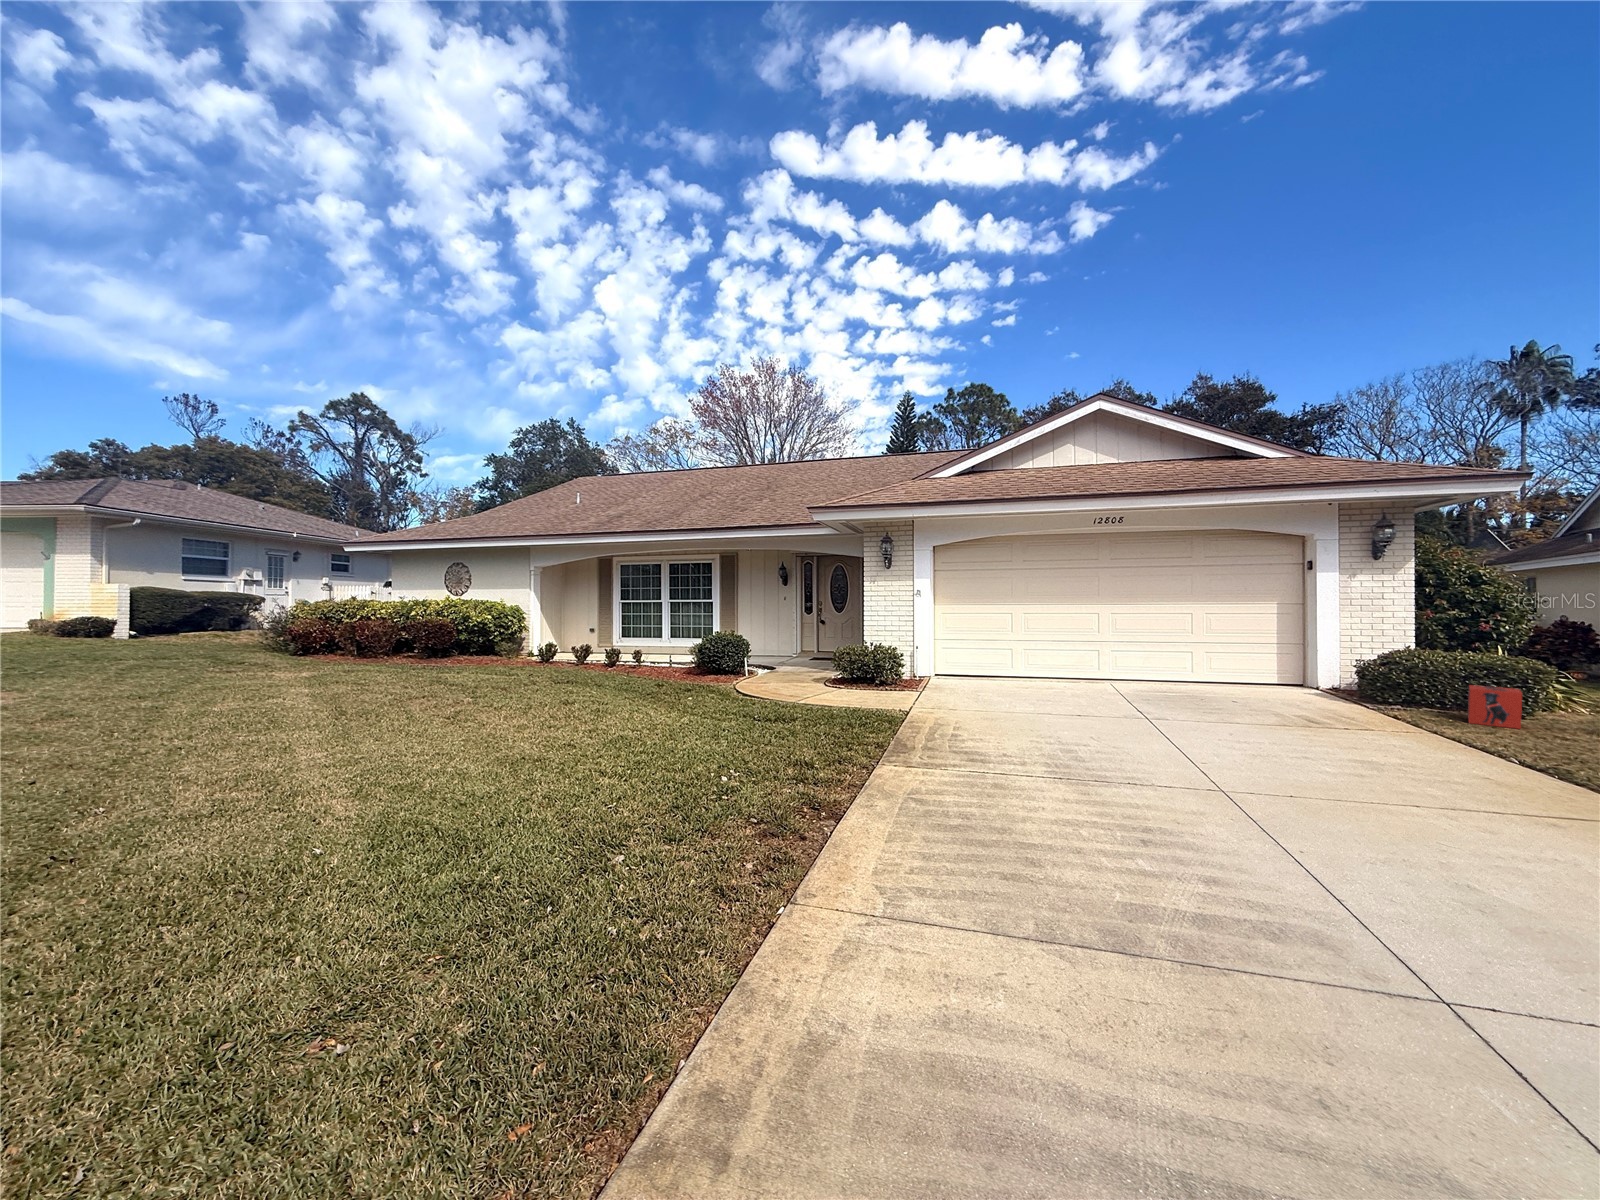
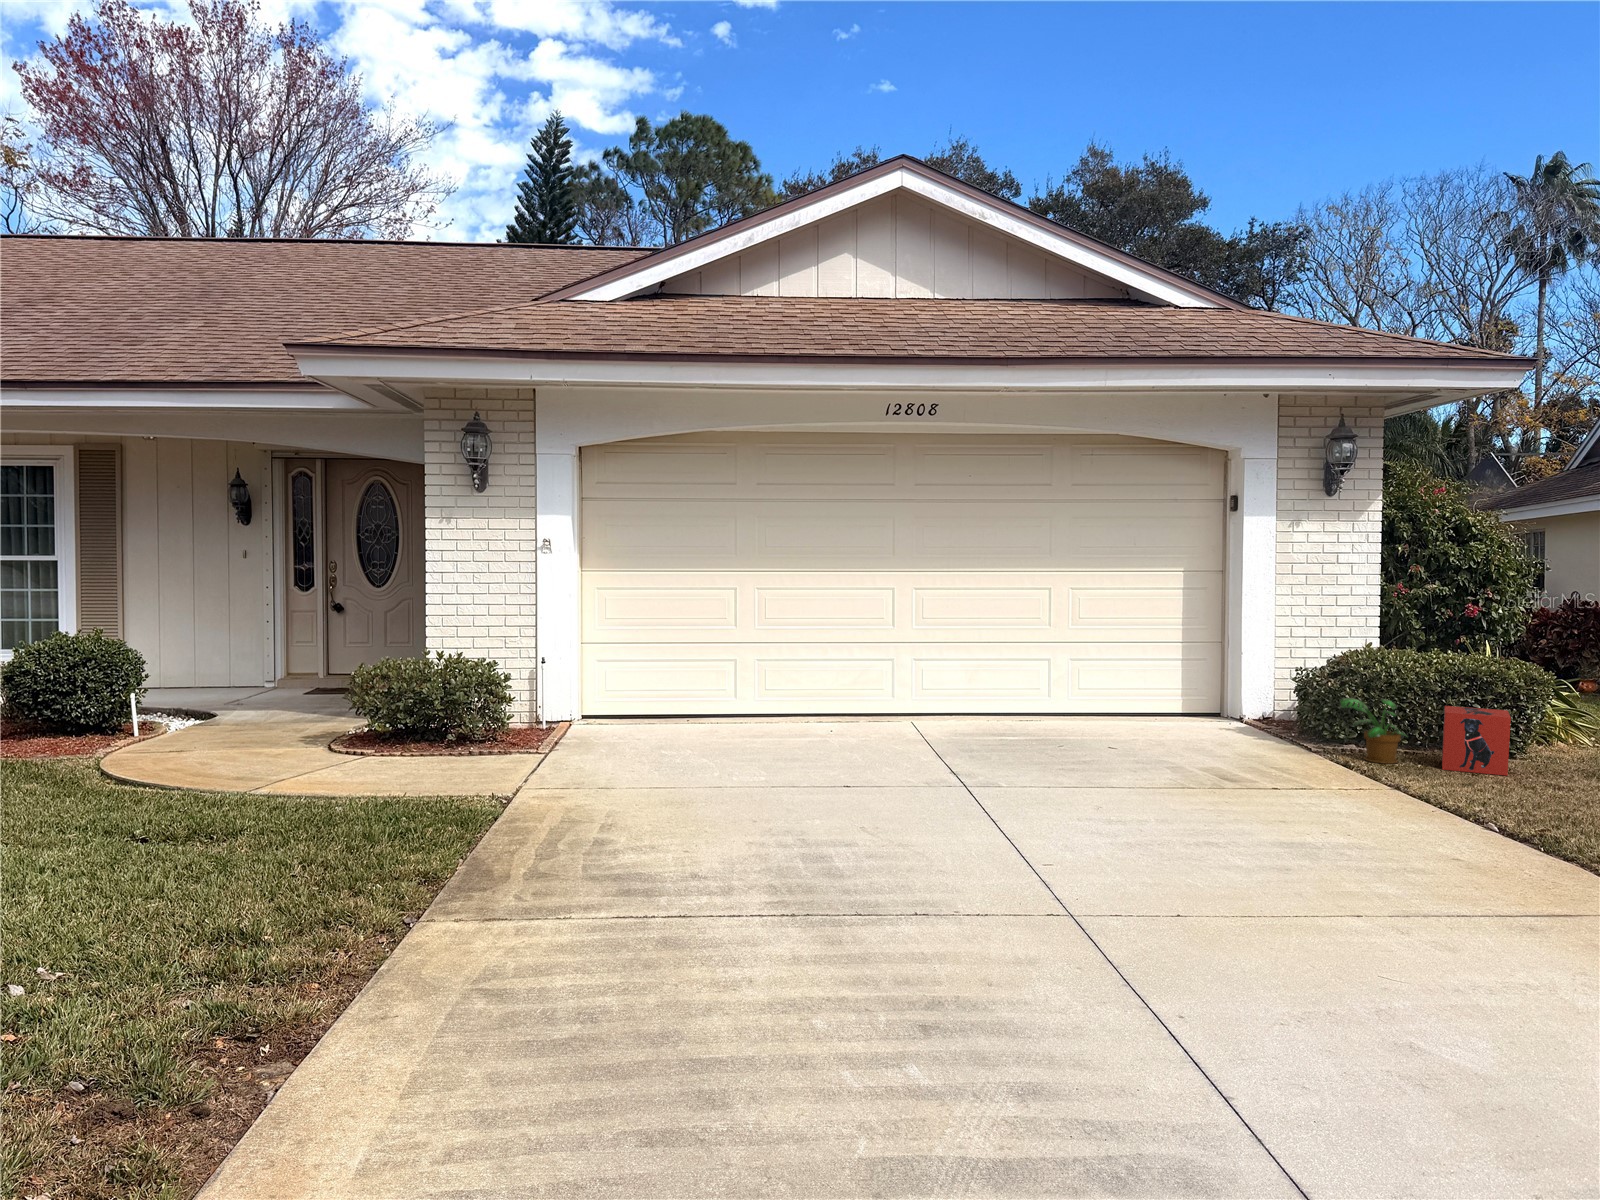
potted plant: none [1390,678,1441,718] -> present [1341,698,1405,764]

